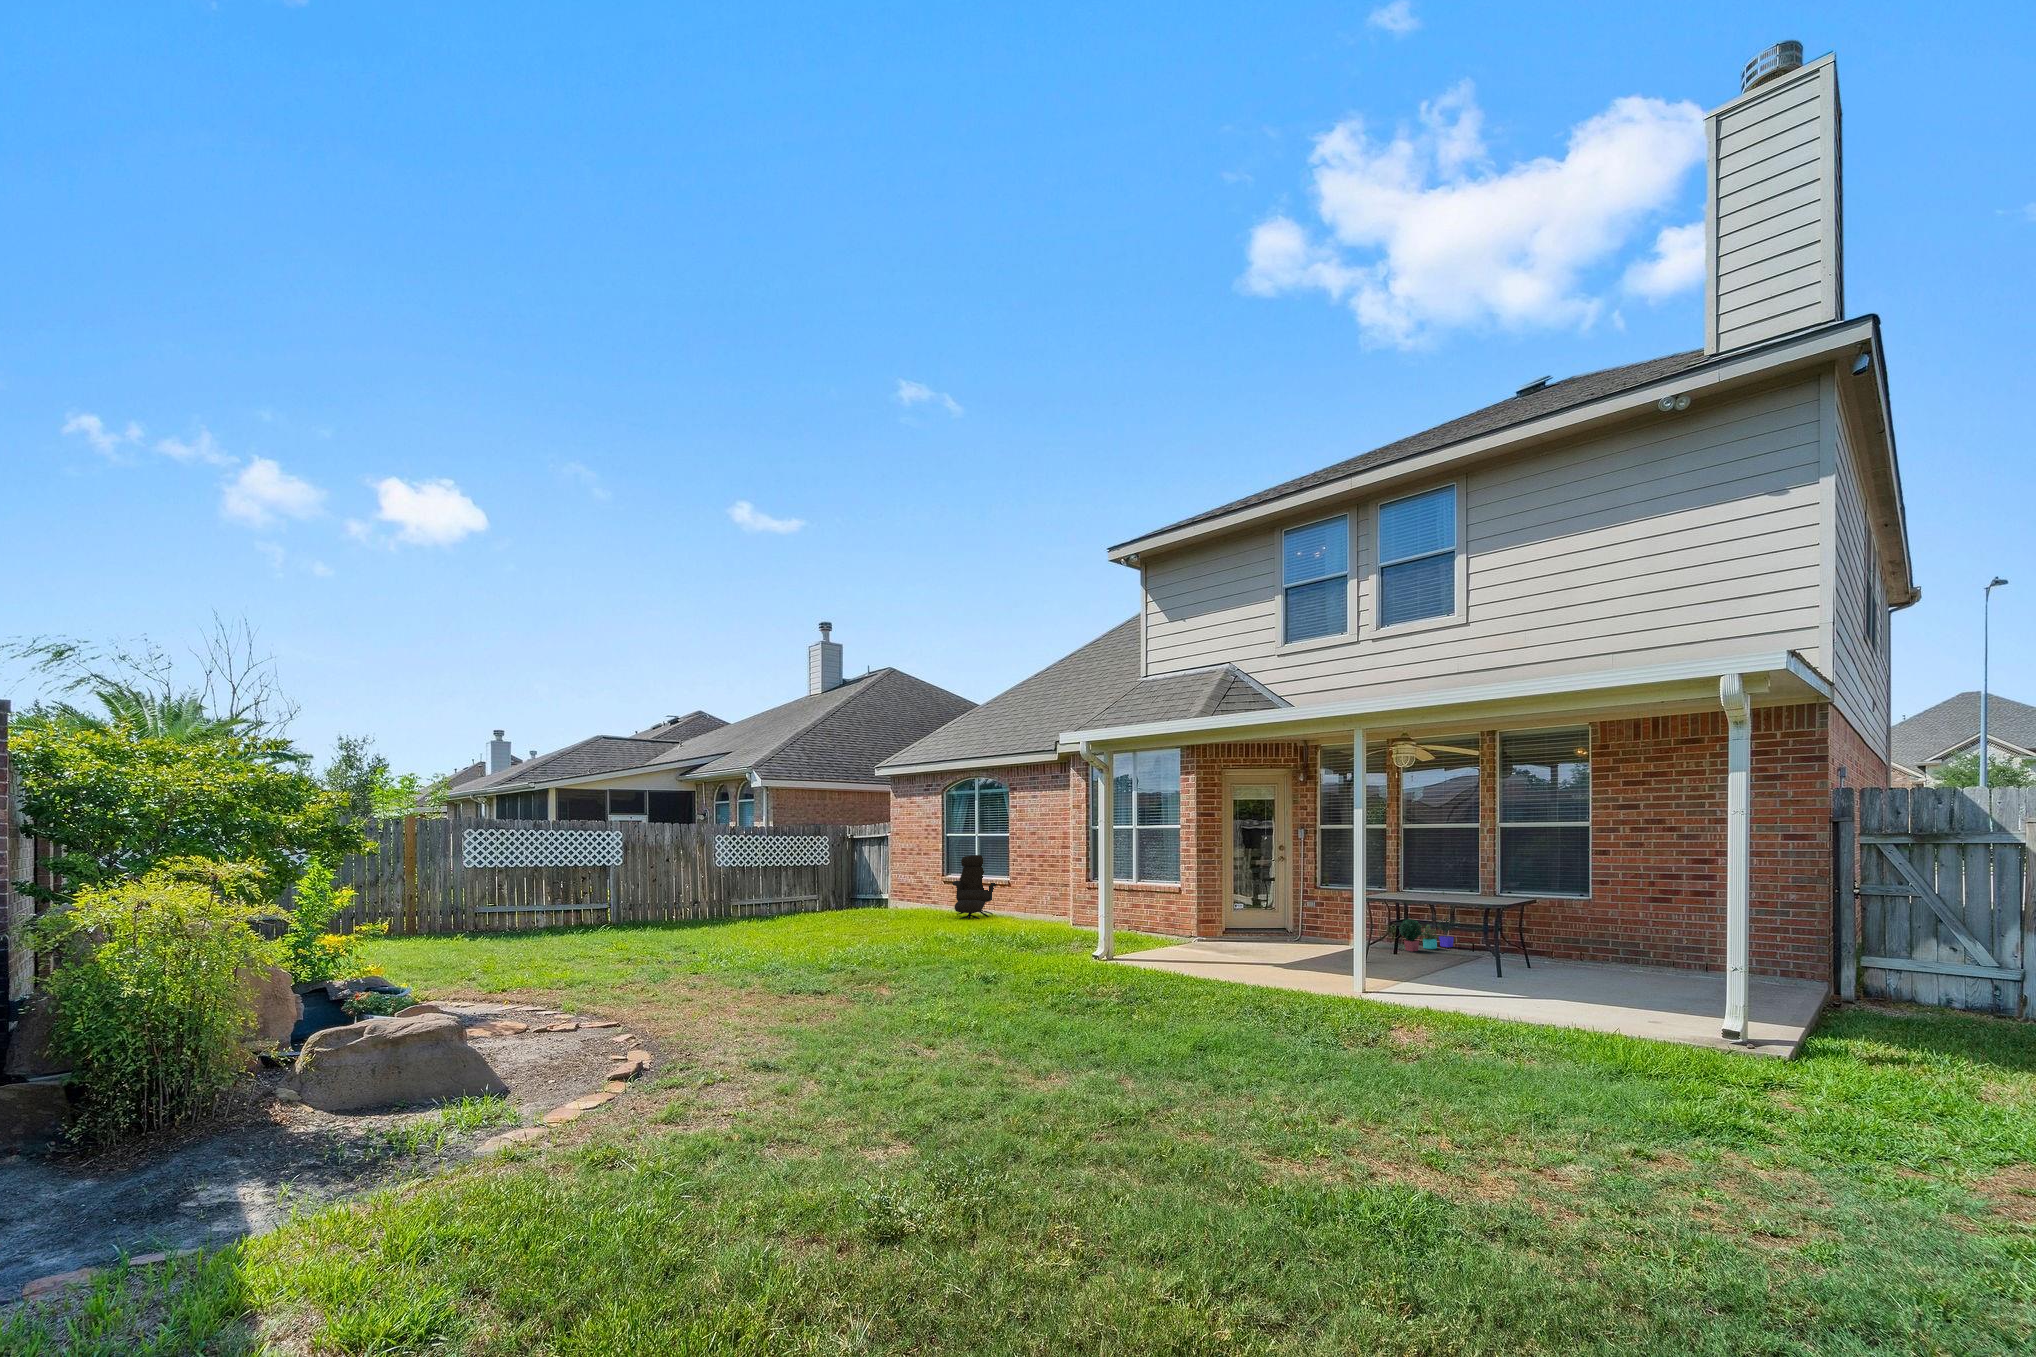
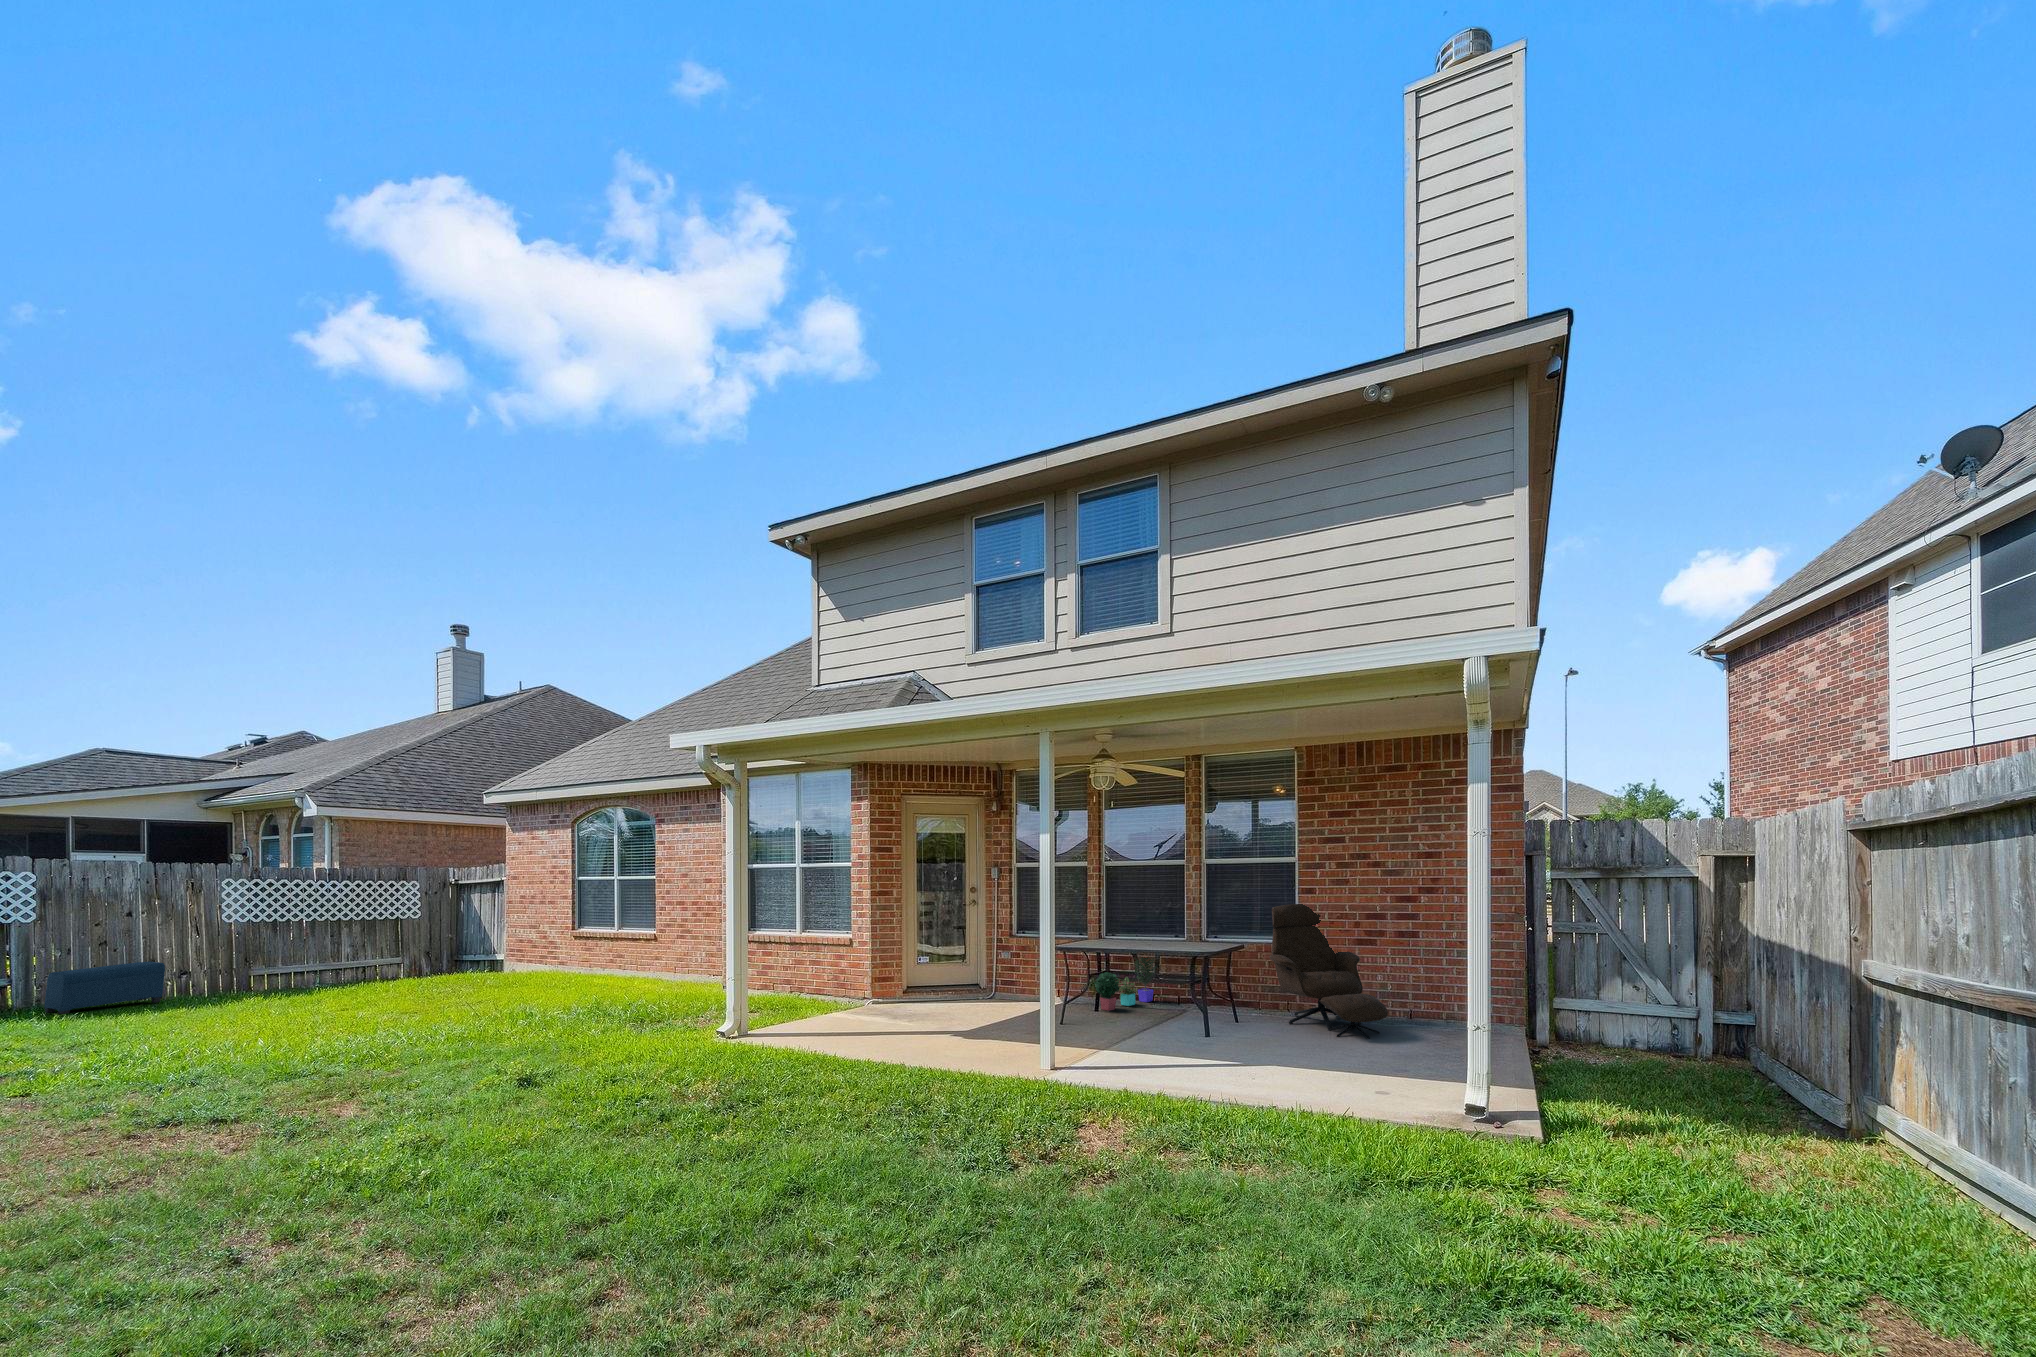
lounge chair: present [953,855,996,919] -> present [1269,904,1388,1039]
bench: none [608,888,675,923] -> present [44,961,165,1014]

